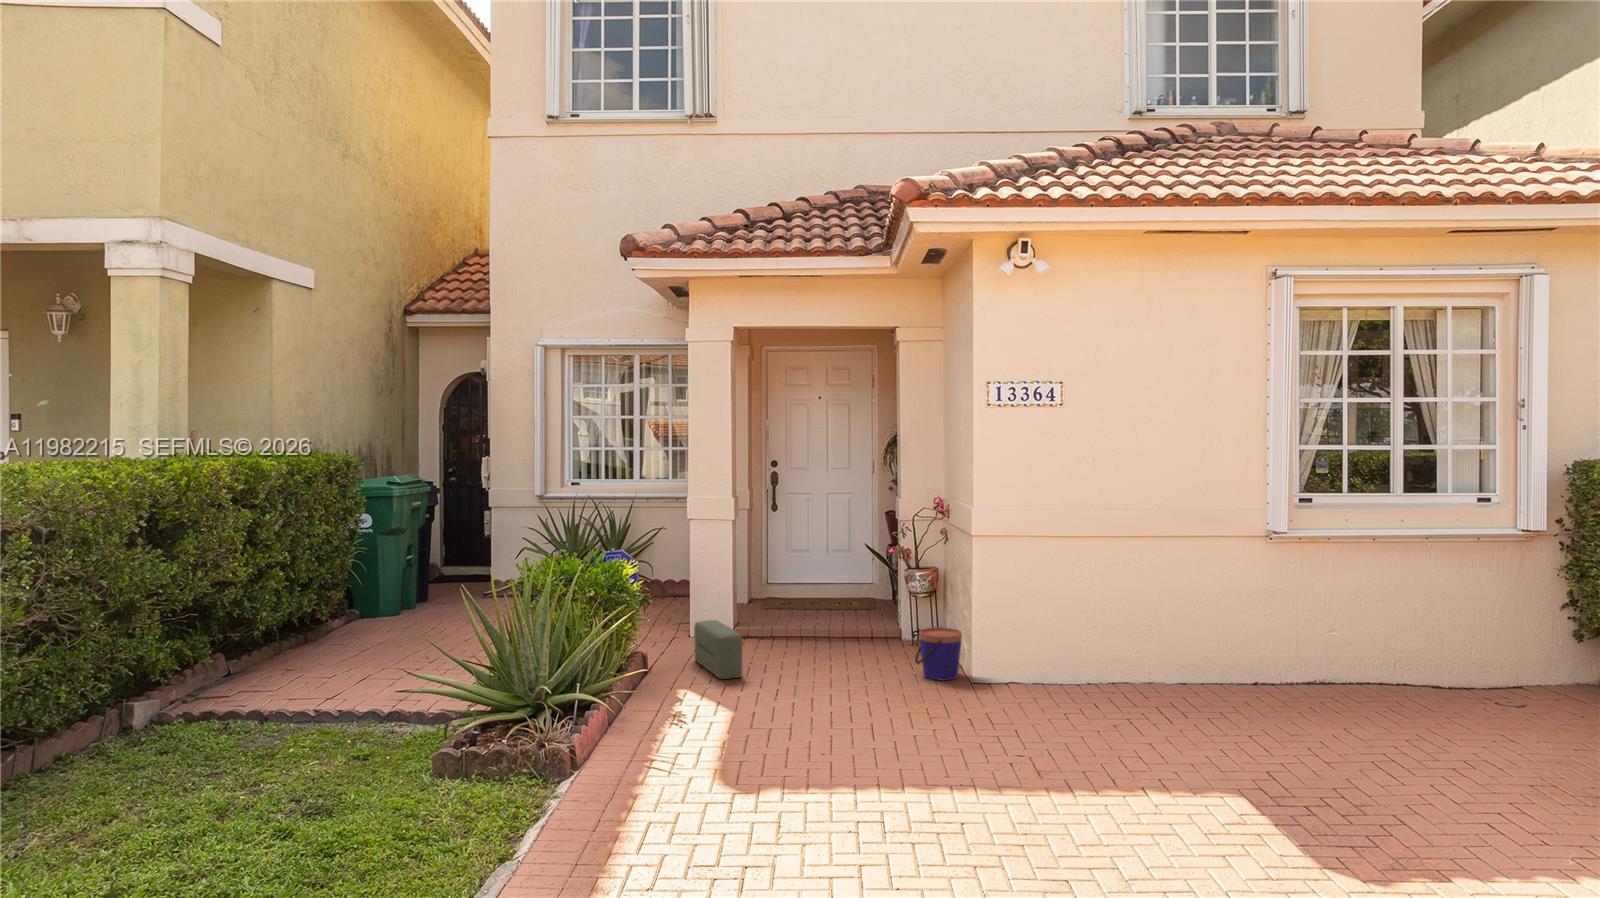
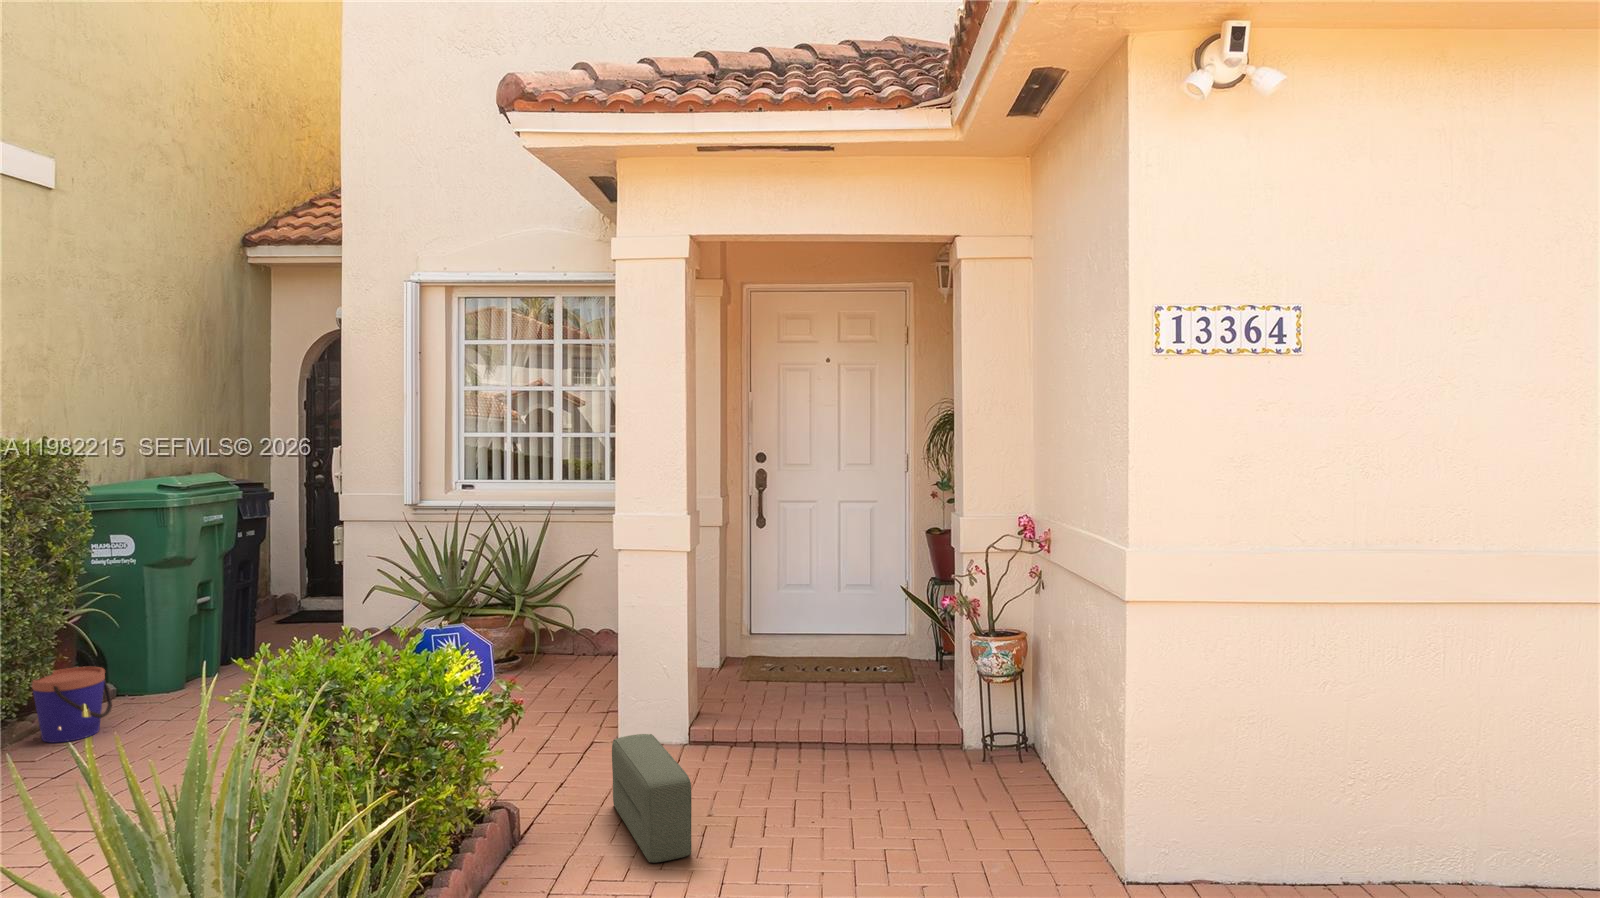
bucket: present [915,627,962,681] -> present [32,667,112,743]

